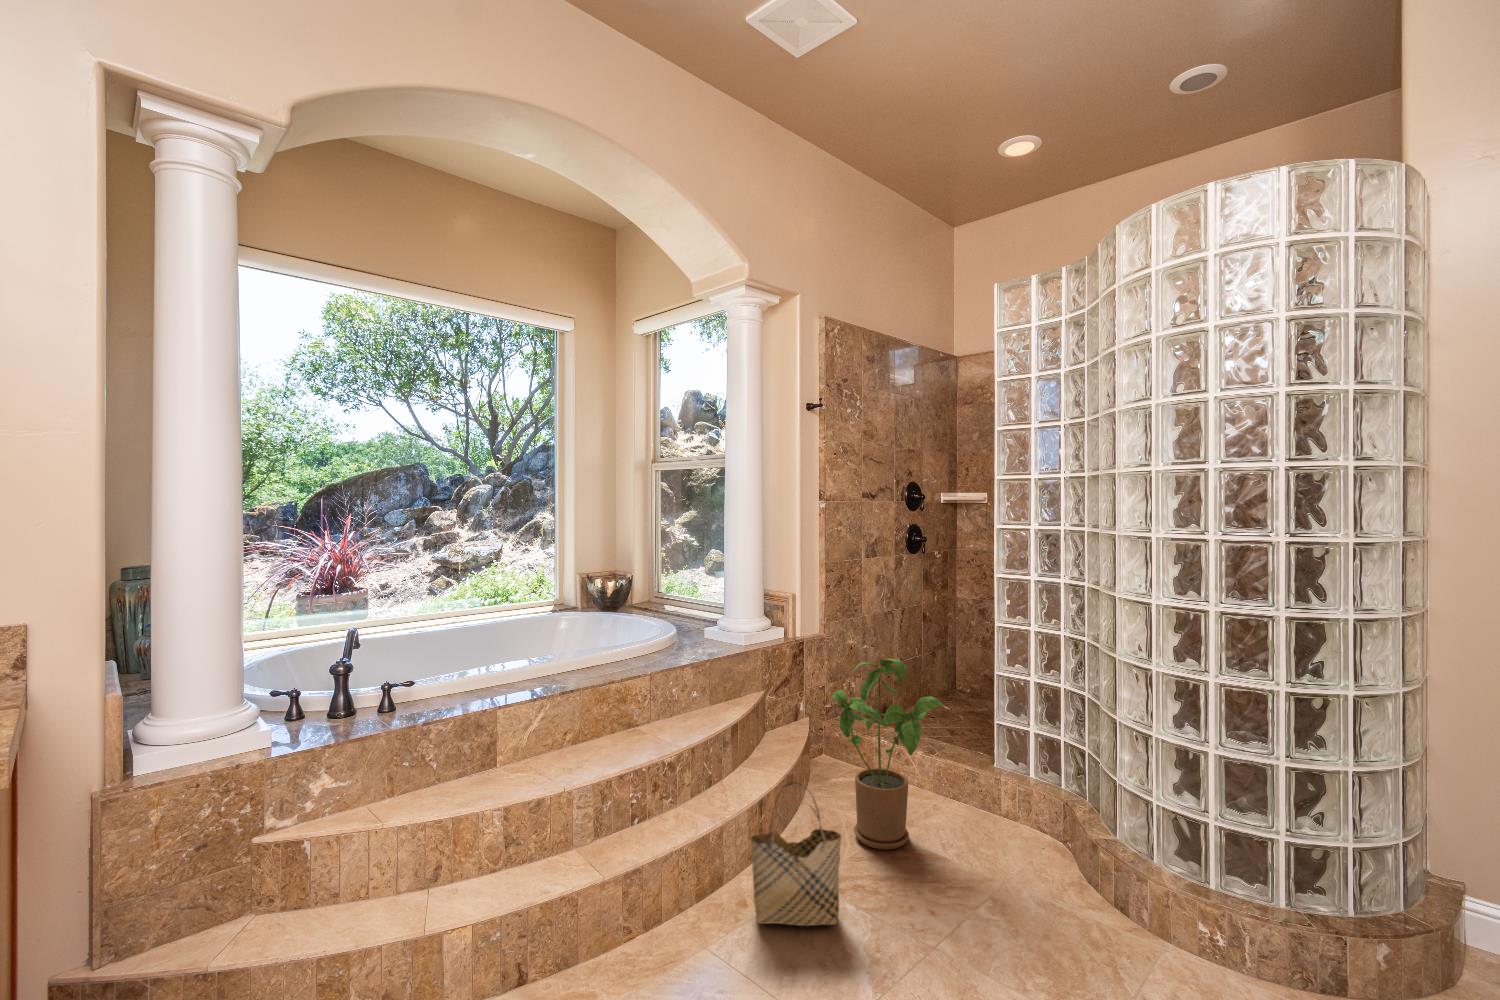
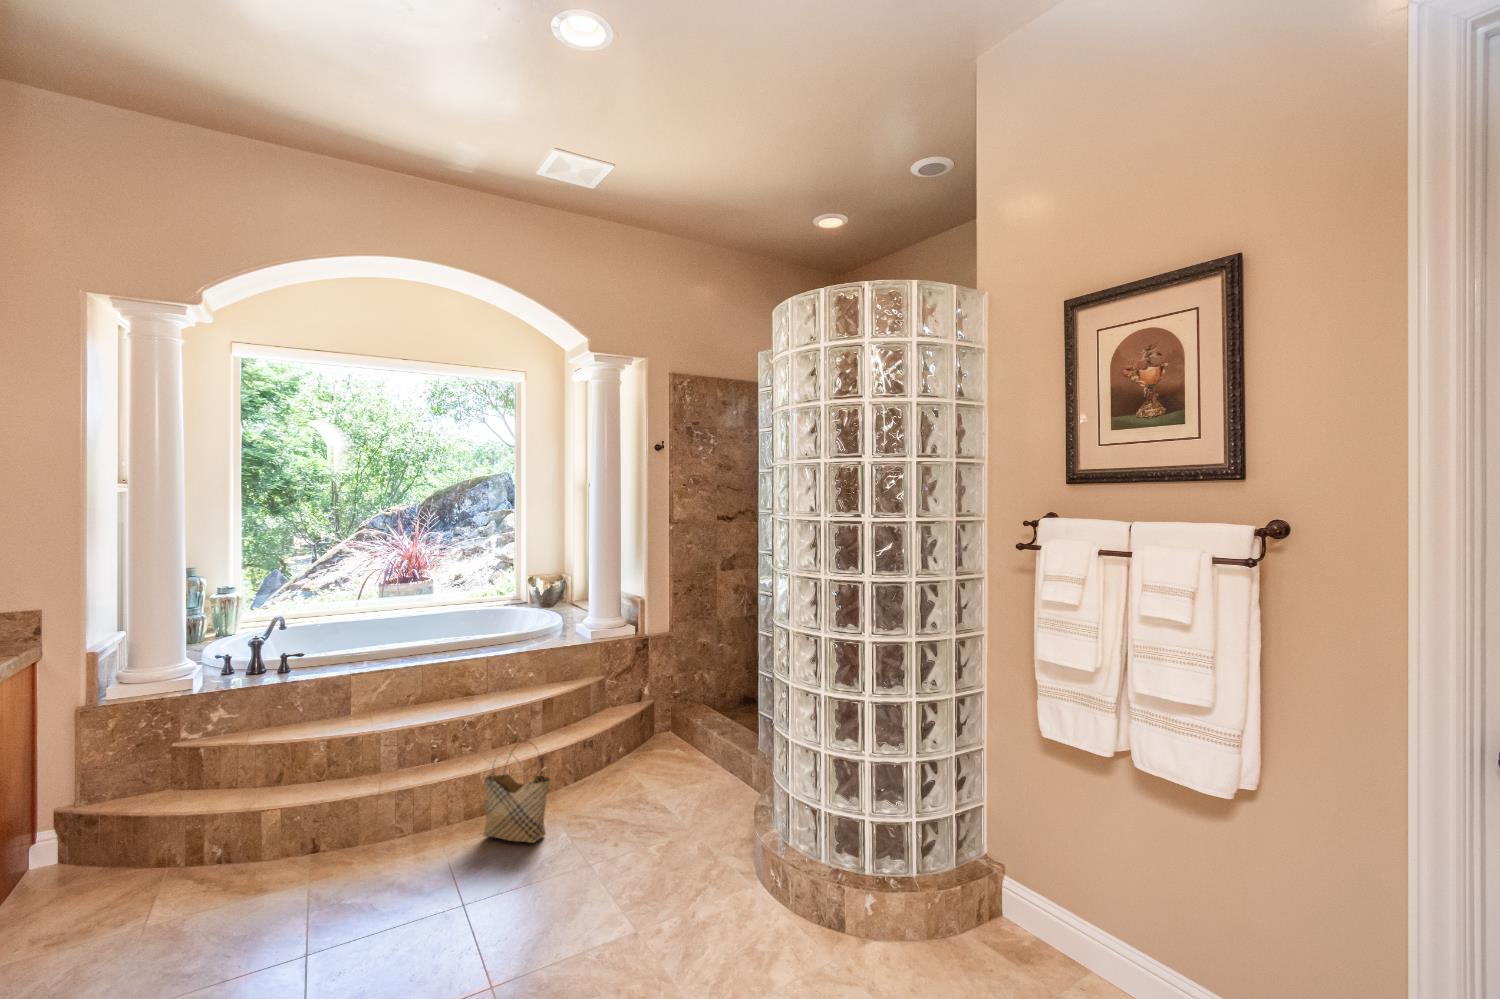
house plant: present [832,659,946,850] -> none [598,656,687,803]

